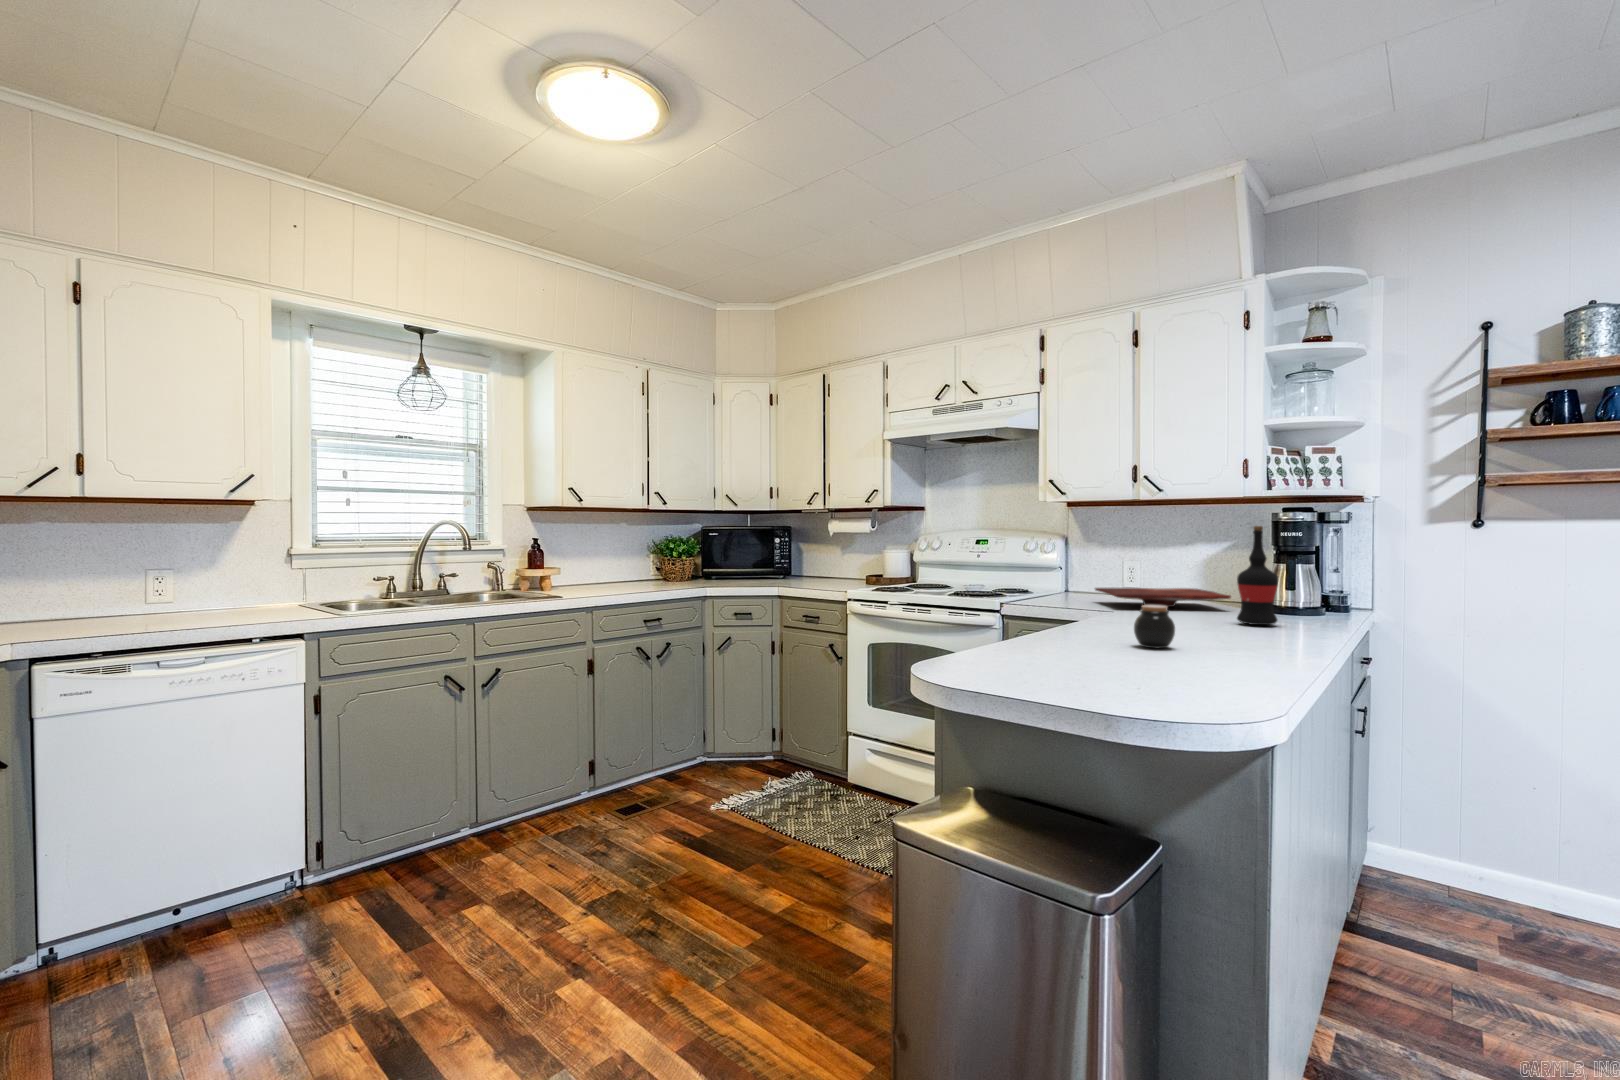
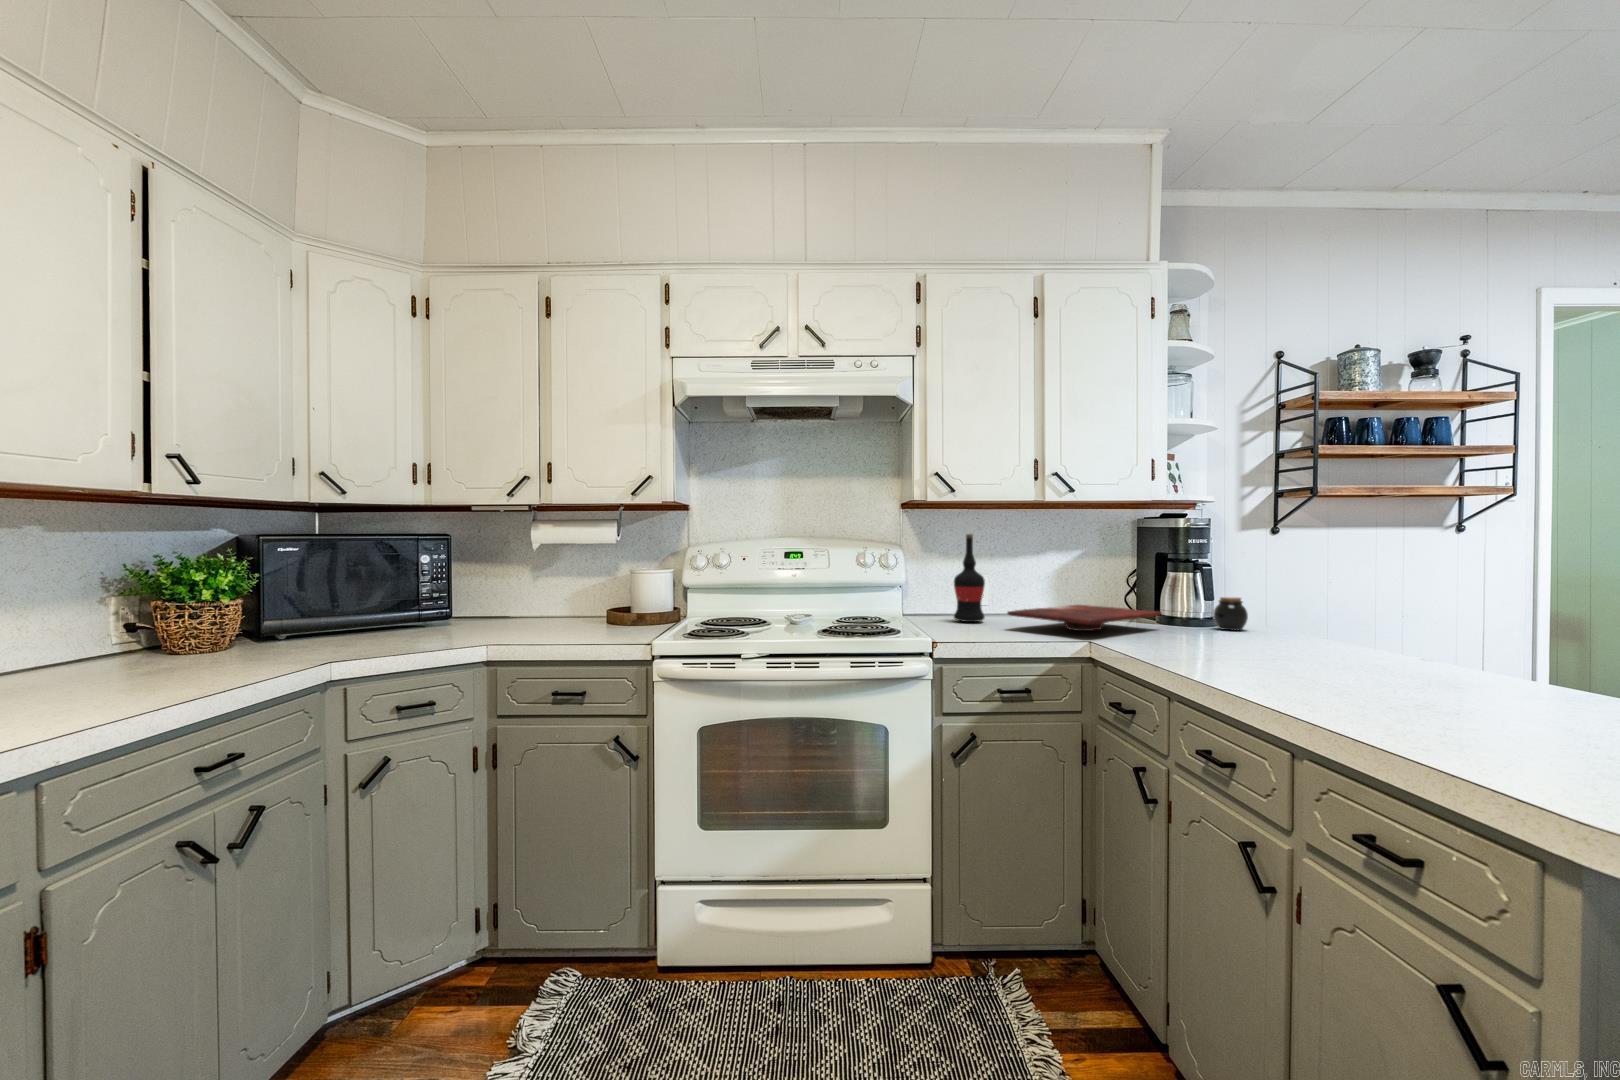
wine bottle: present [1237,526,1278,625] -> present [954,534,985,622]
jar: present [1134,605,1175,648] -> present [1213,597,1248,630]

